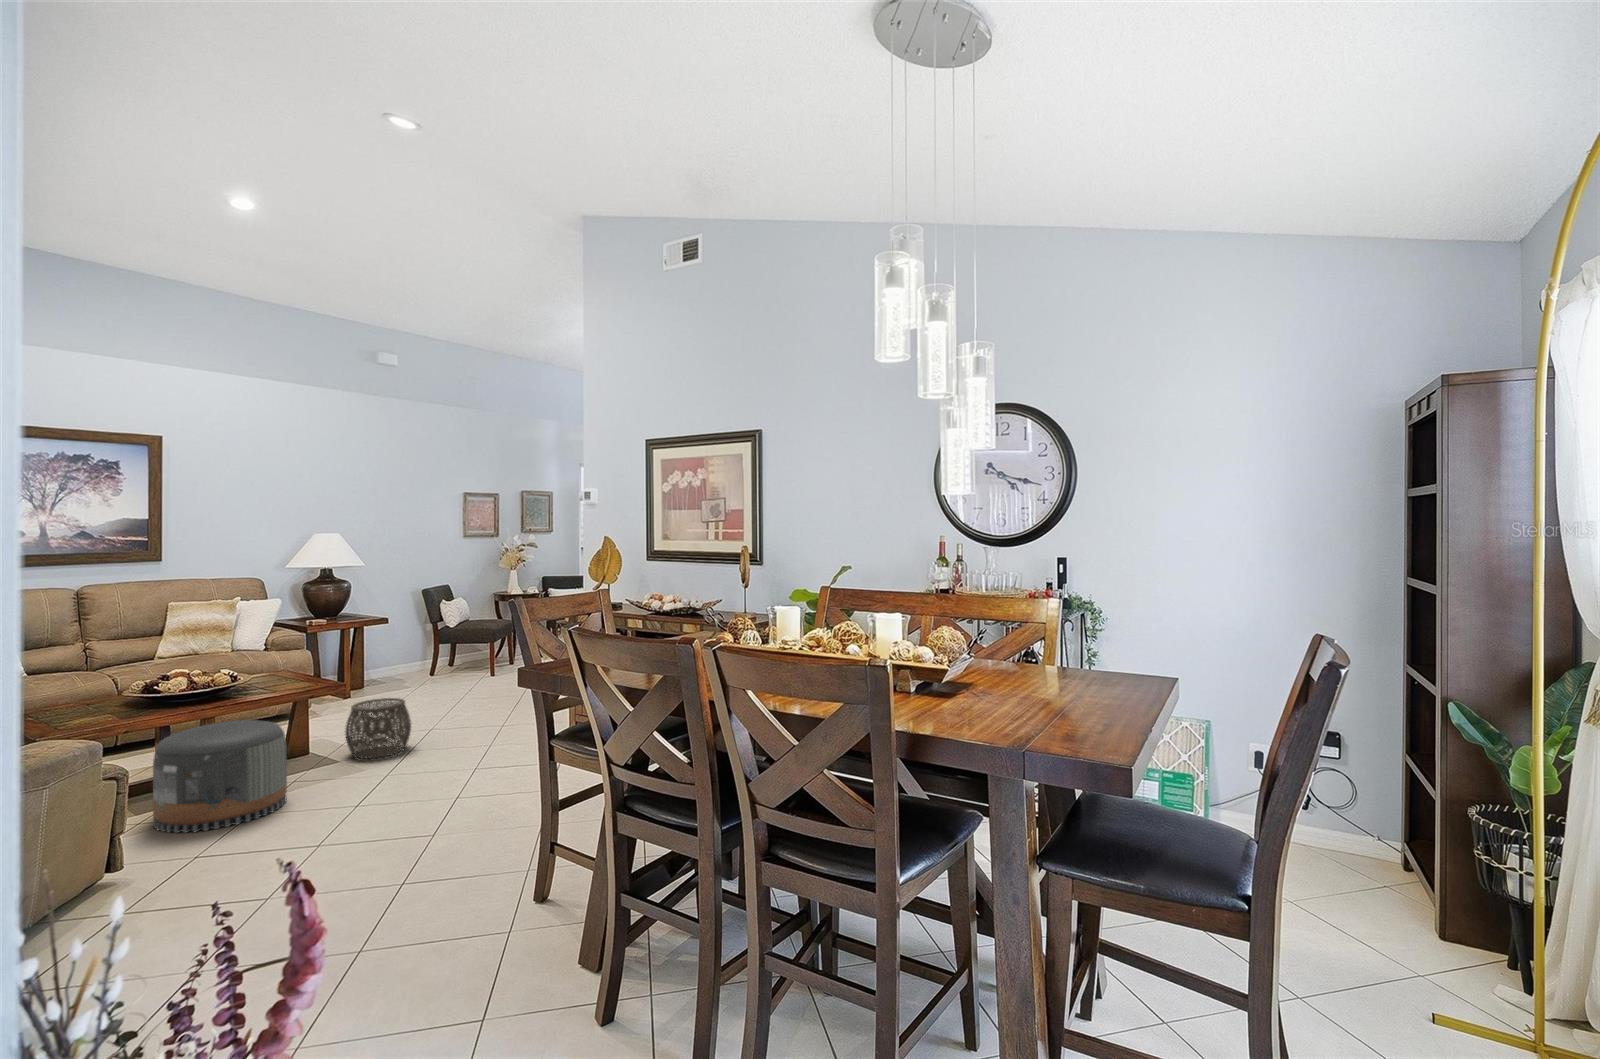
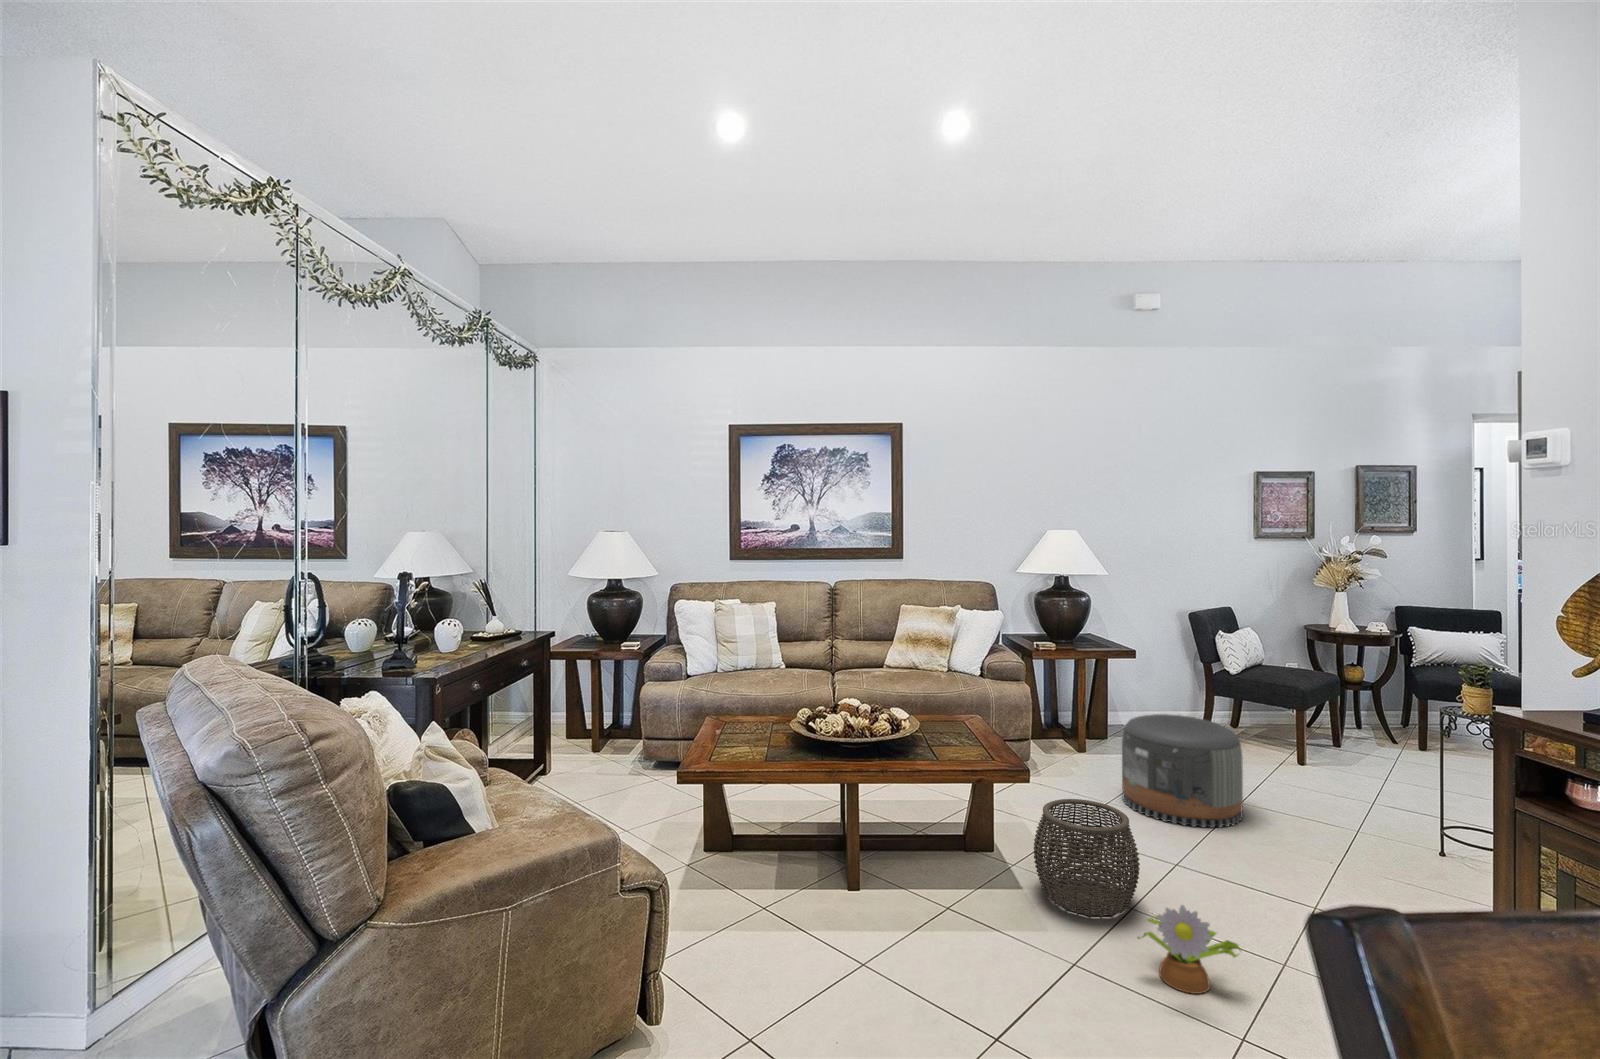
pouf: present [153,720,287,833] -> present [1122,714,1243,828]
decorative plant: none [416,721,466,764] -> present [1138,905,1241,994]

